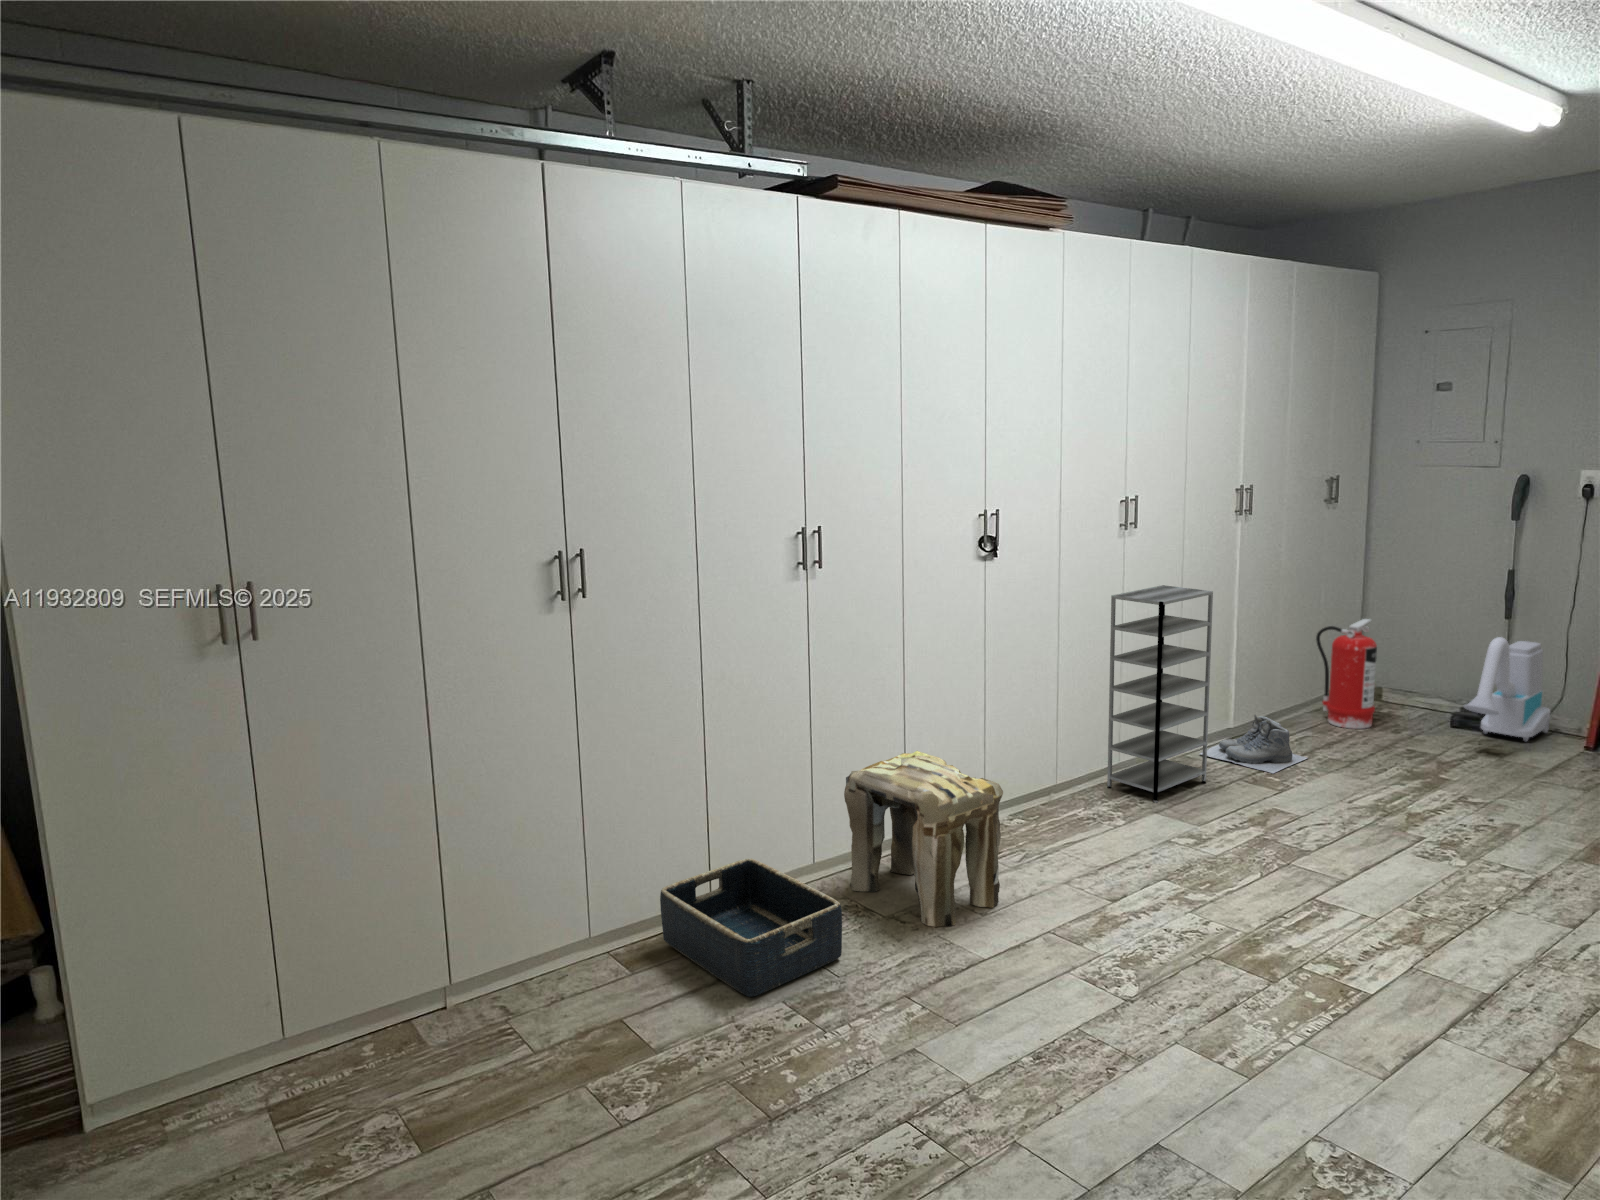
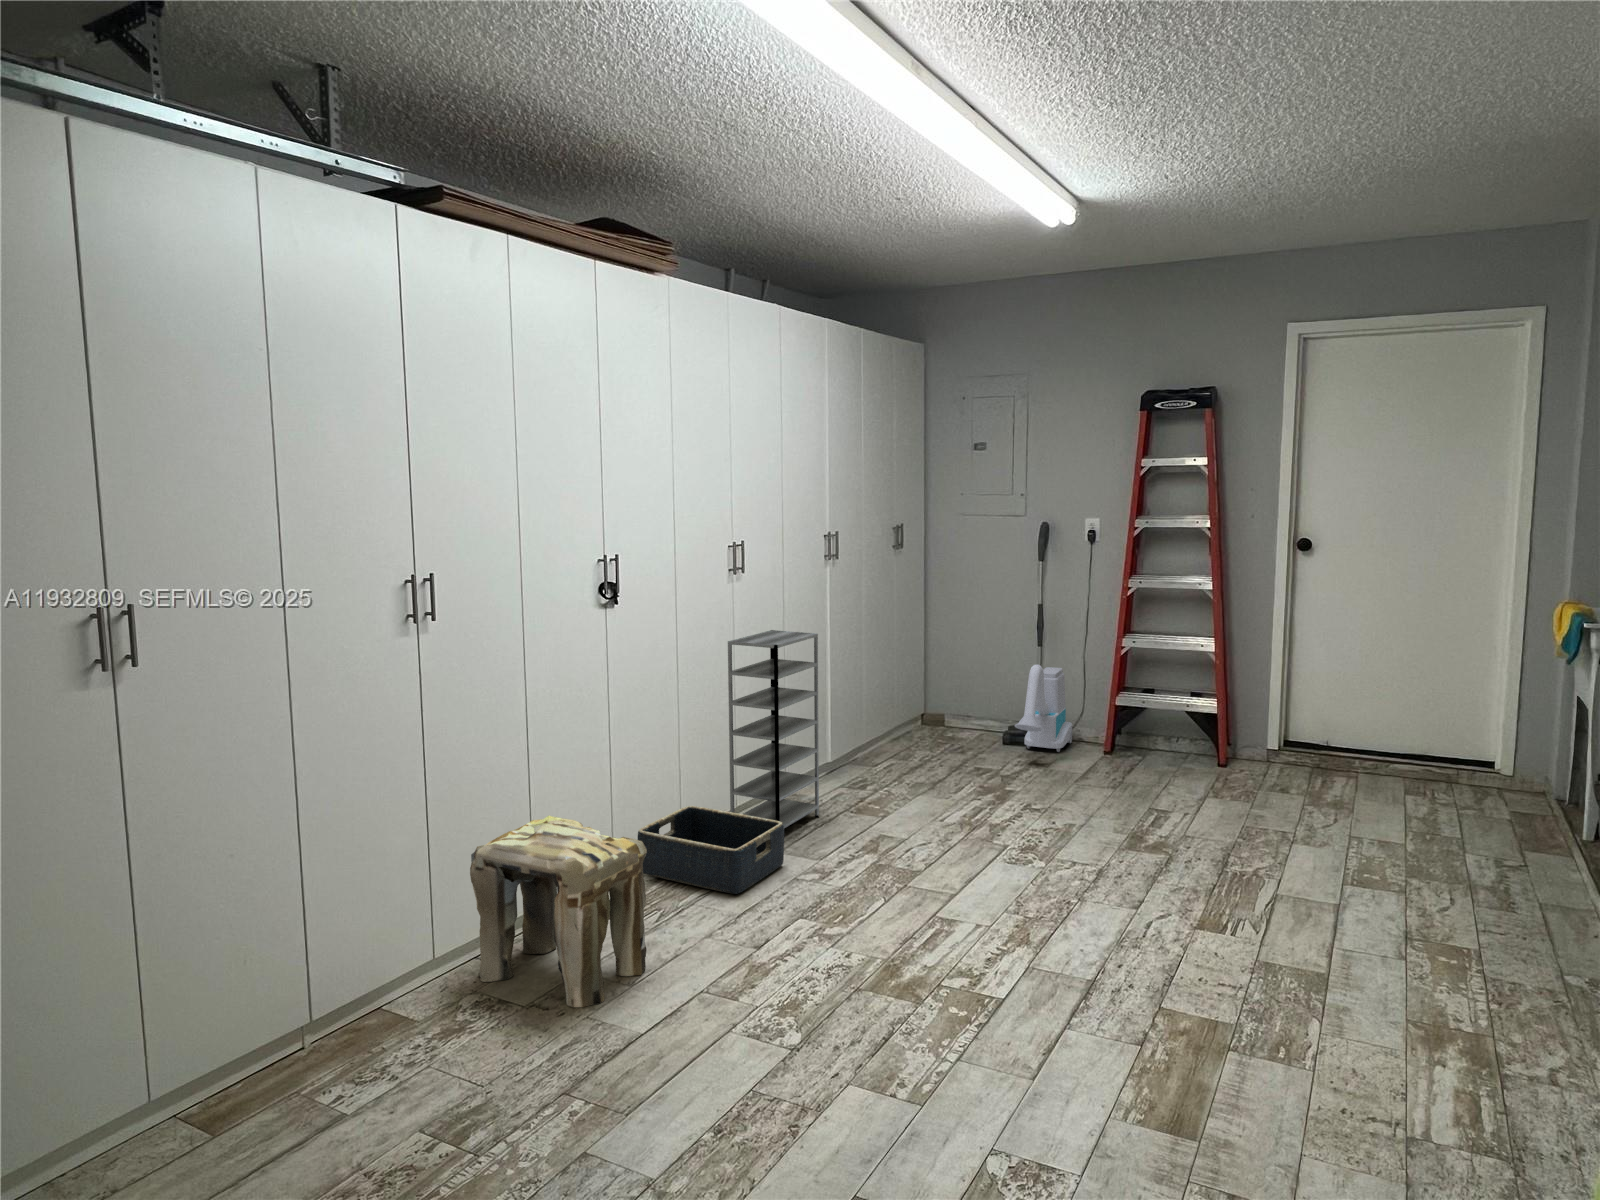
fire extinguisher: present [1316,619,1377,729] -> none [894,655,944,754]
boots: present [1200,715,1307,773] -> none [807,748,900,802]
basket: present [660,858,842,997] -> present [638,806,784,894]

